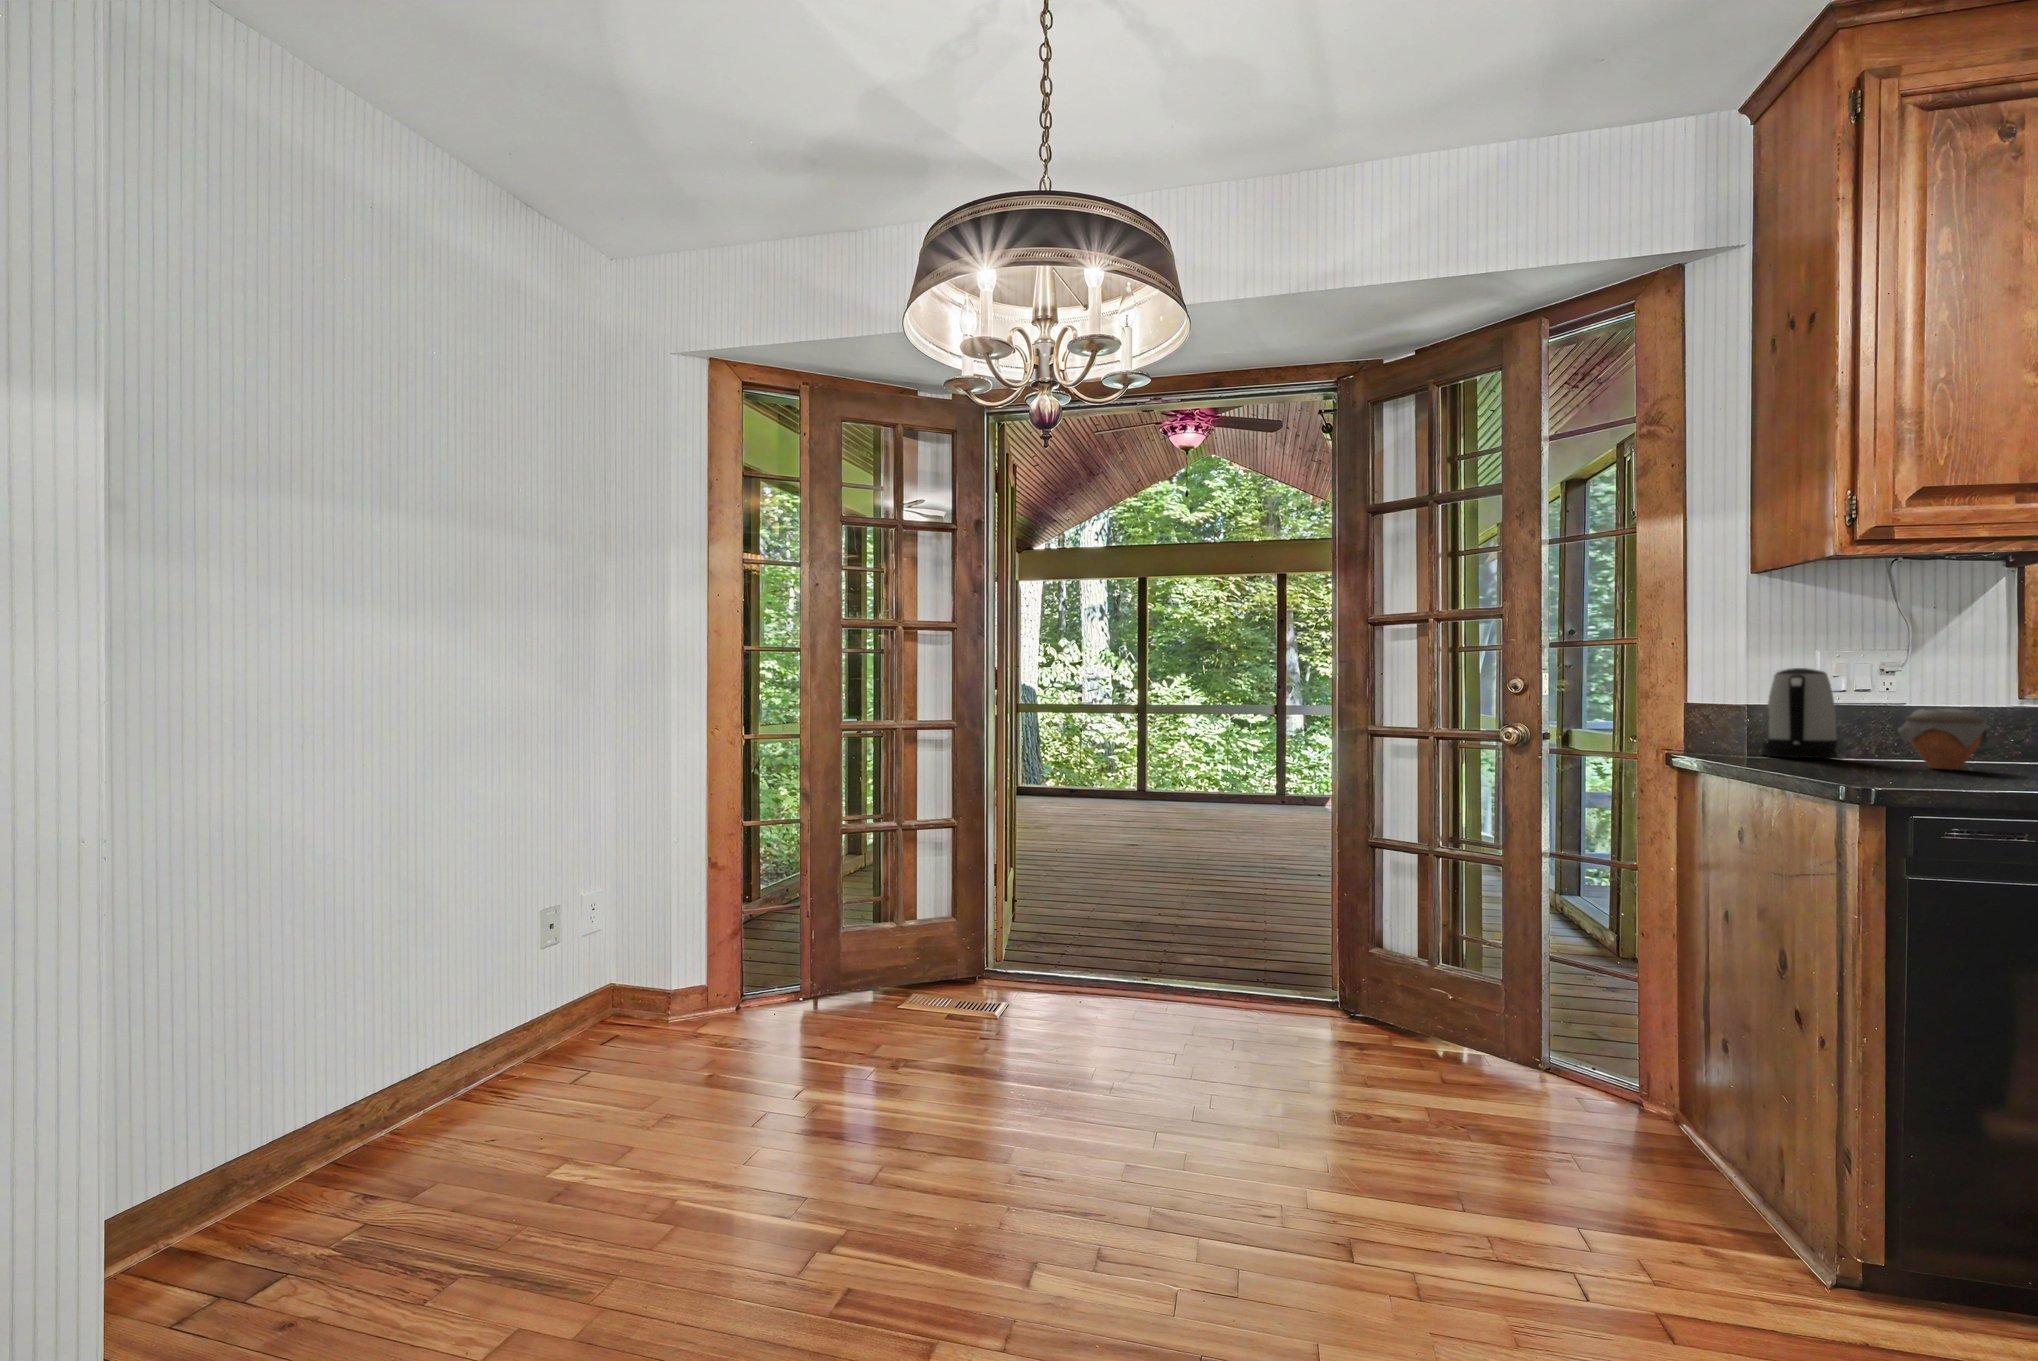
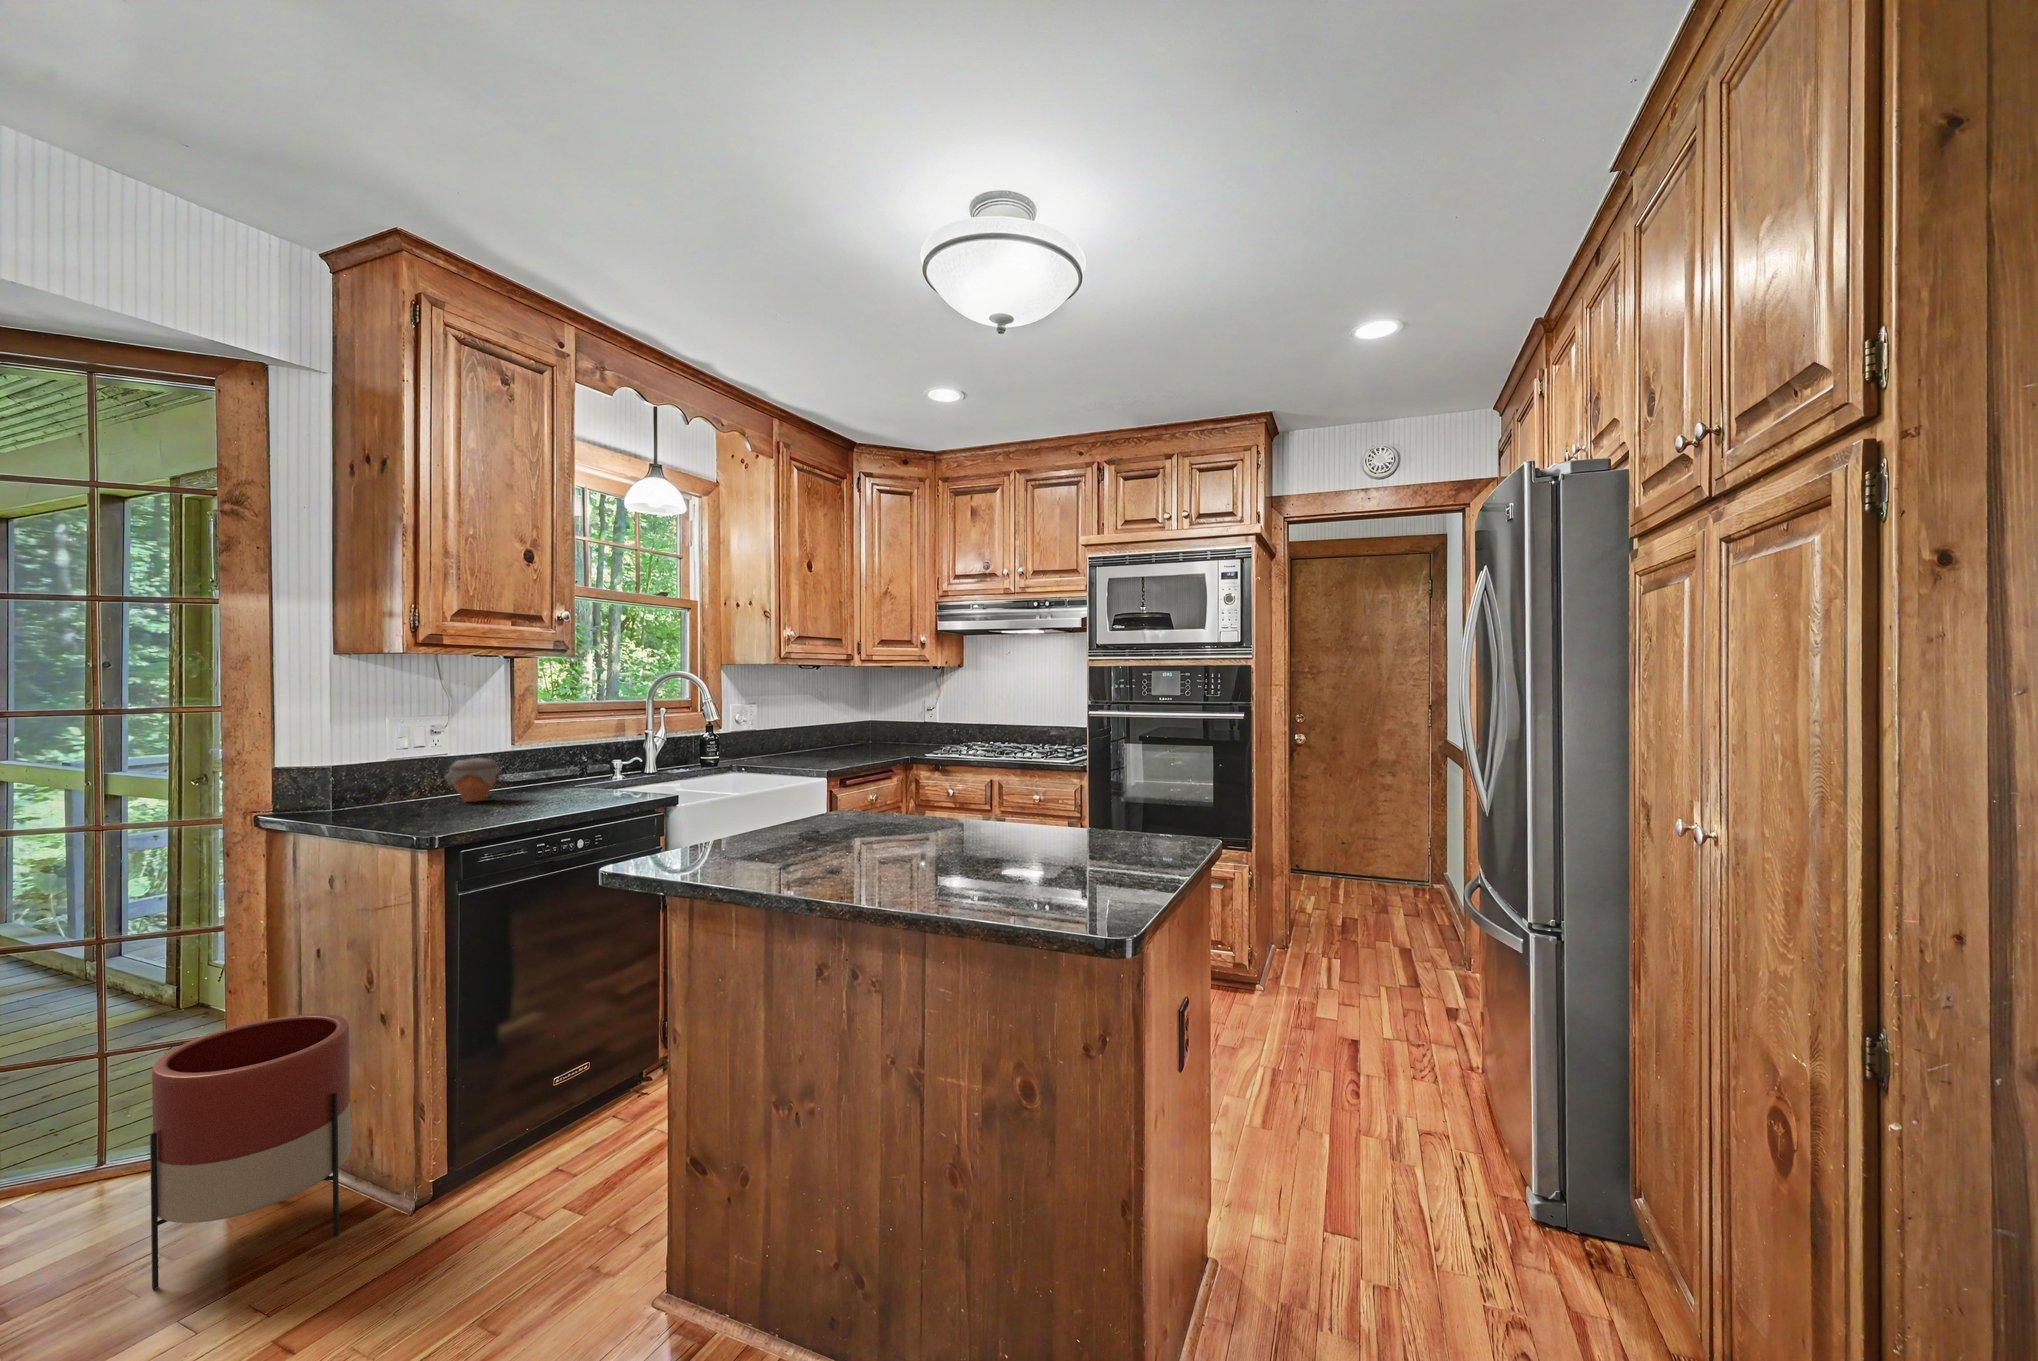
kettle: present [1761,668,1838,759] -> none [339,733,401,807]
planter: none [1563,966,1755,1250] -> present [150,1014,351,1289]

